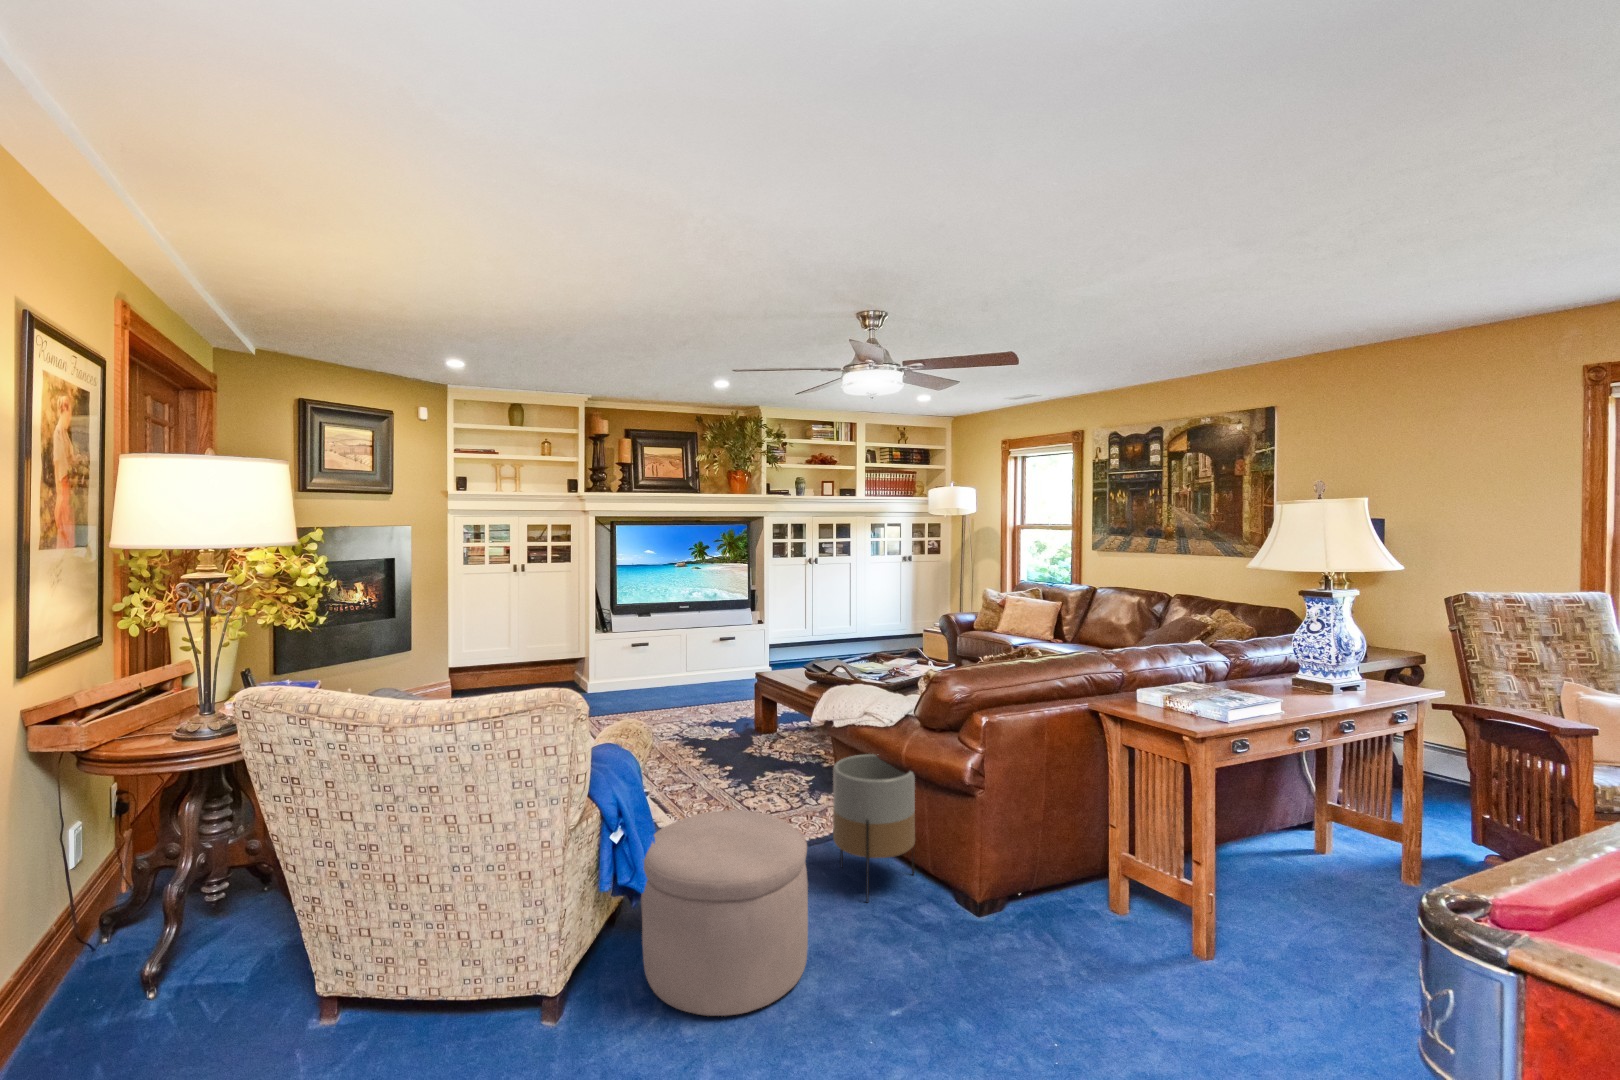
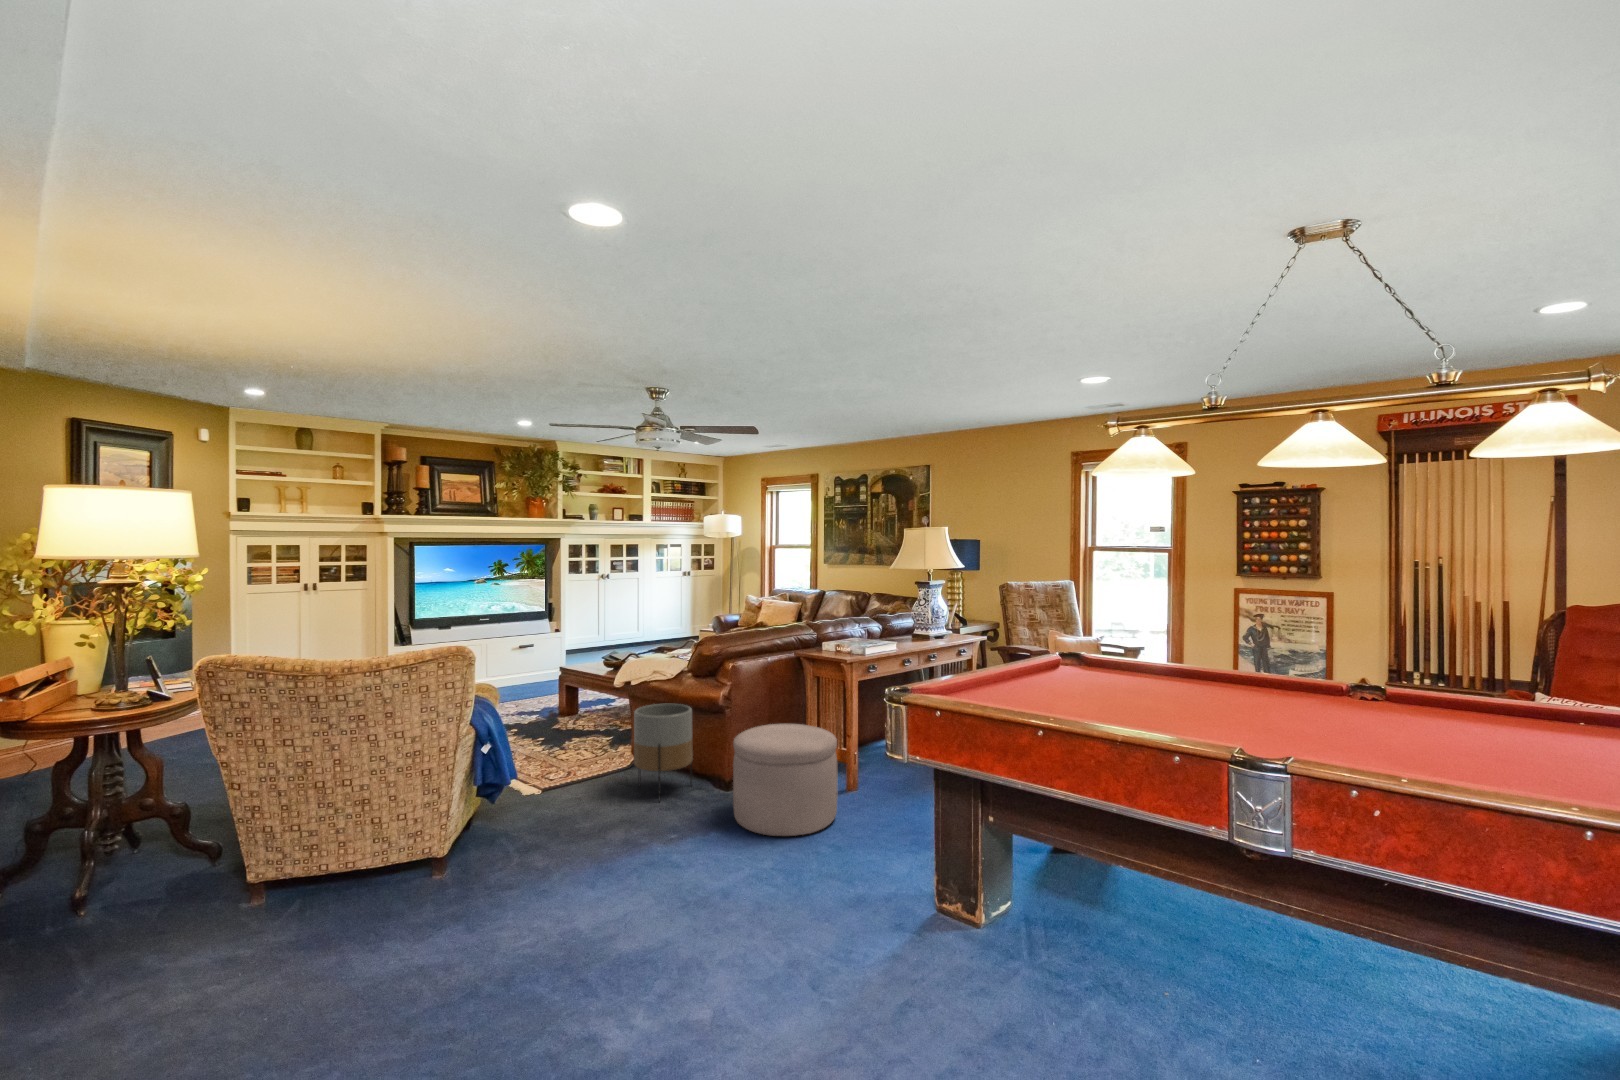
ottoman: present [641,810,808,1016] -> present [733,724,838,836]

